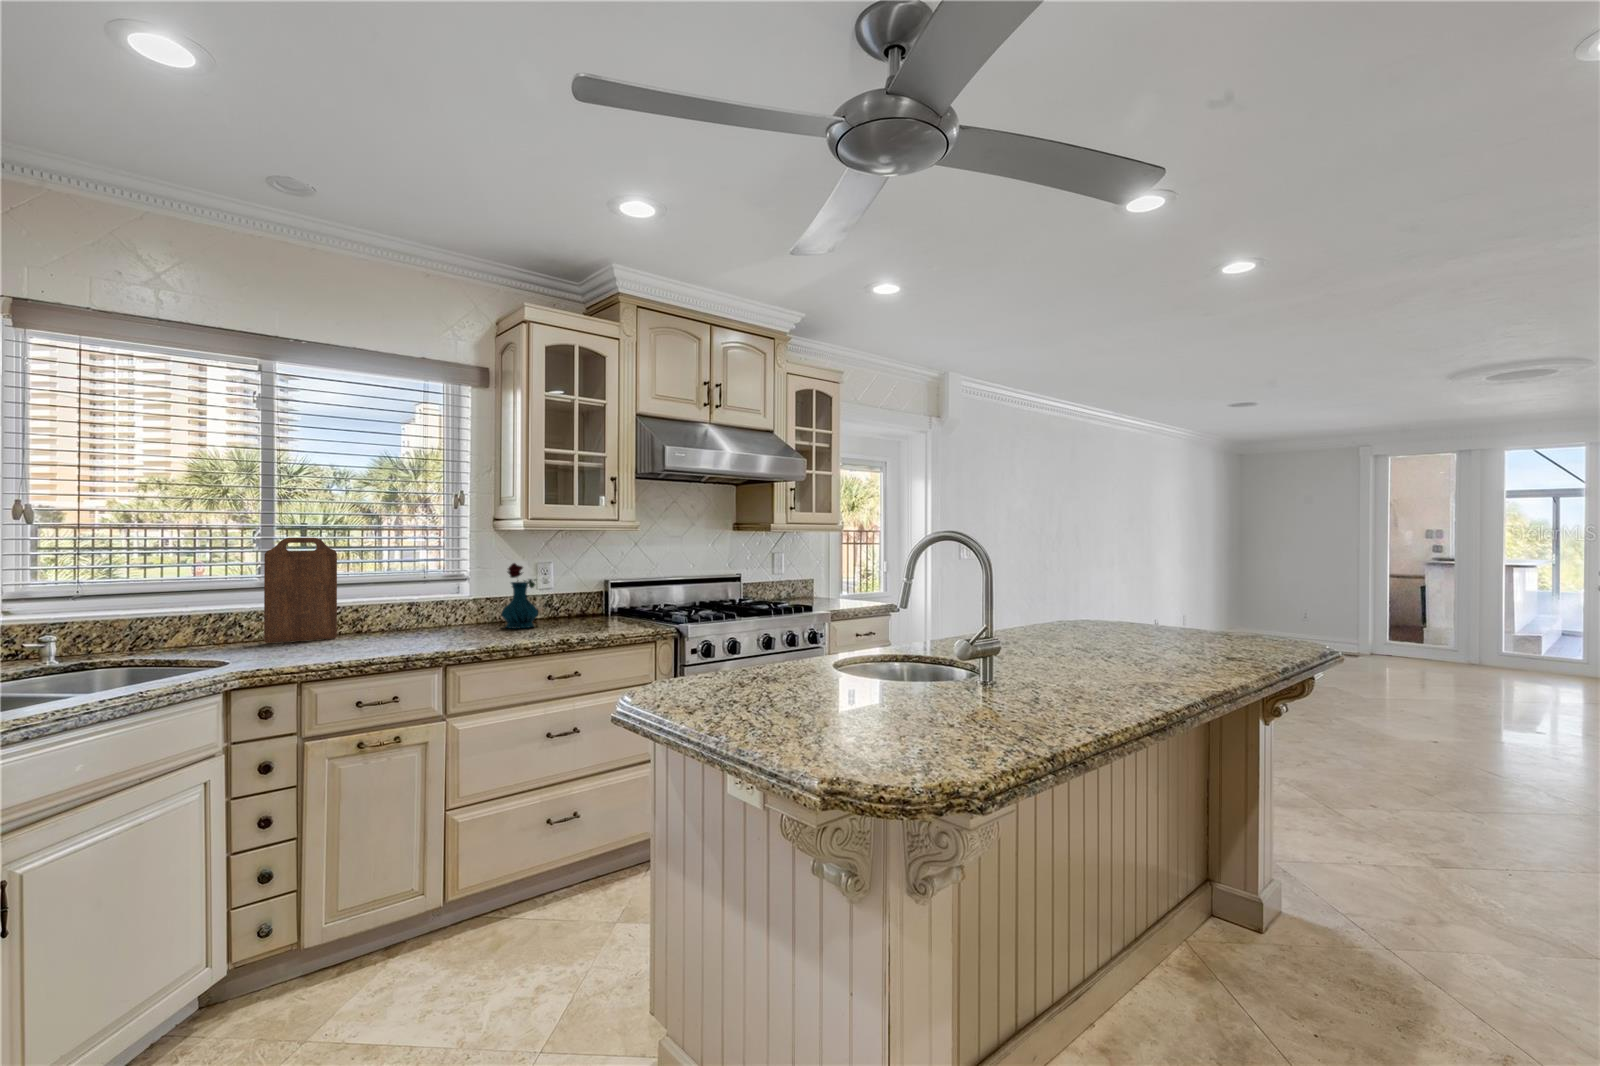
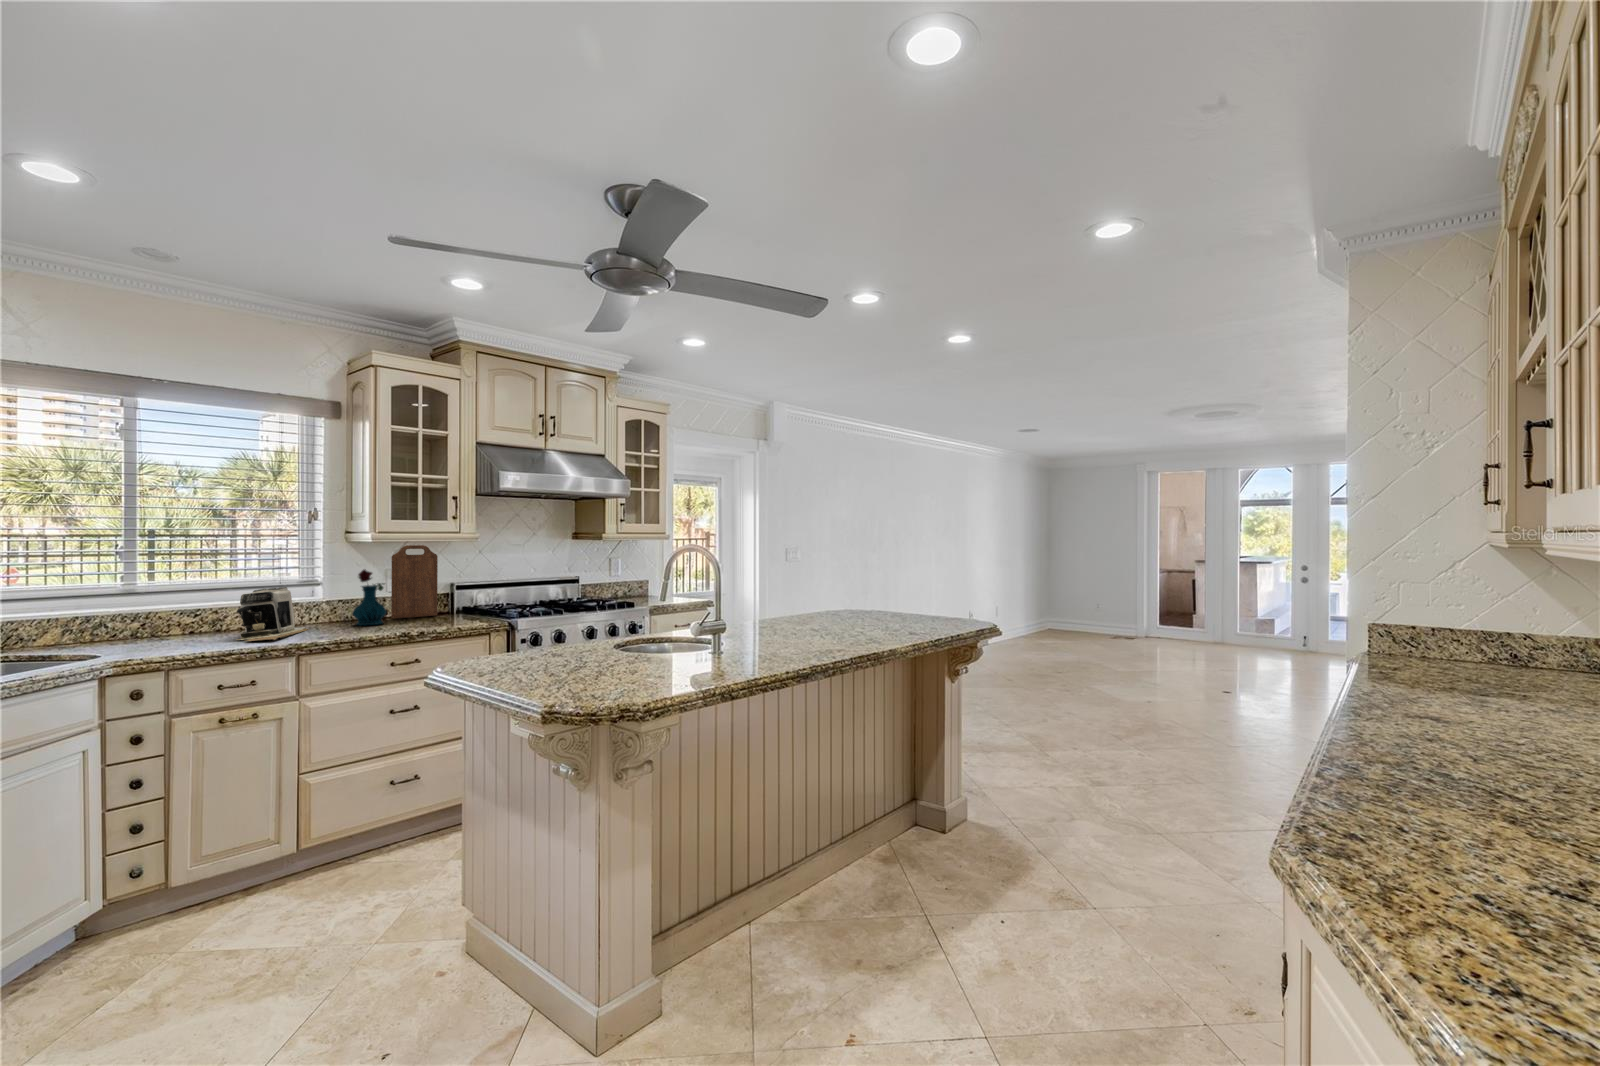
cutting board: present [264,538,337,643] -> present [391,545,438,618]
coffee maker: none [375,583,456,646] -> present [237,587,309,641]

